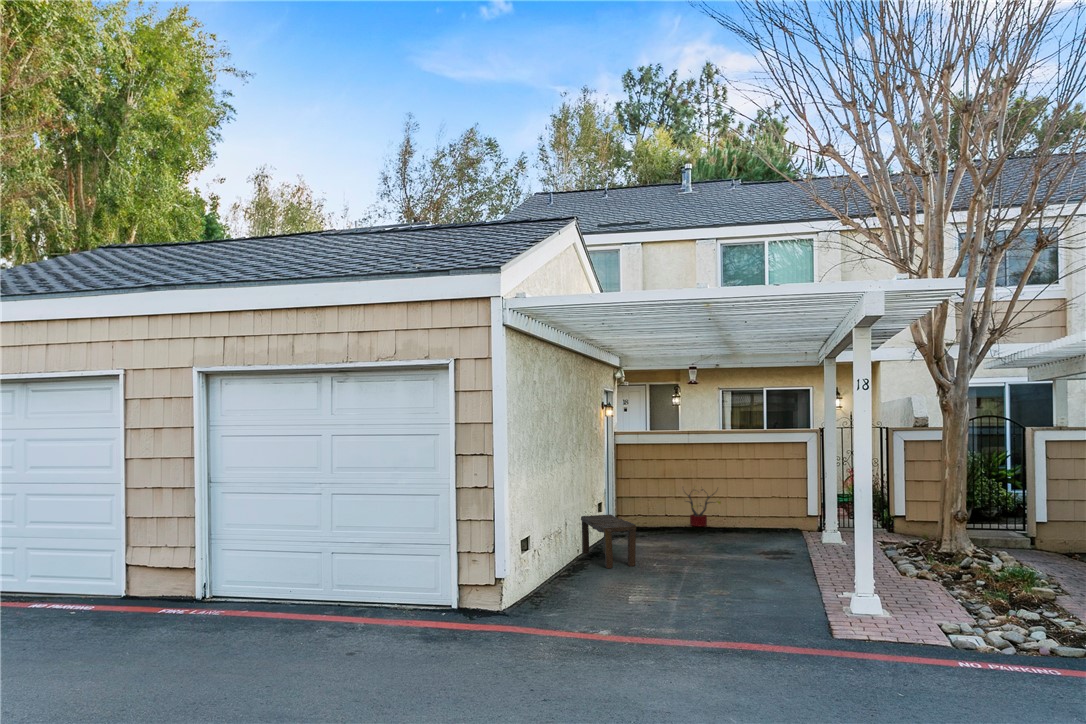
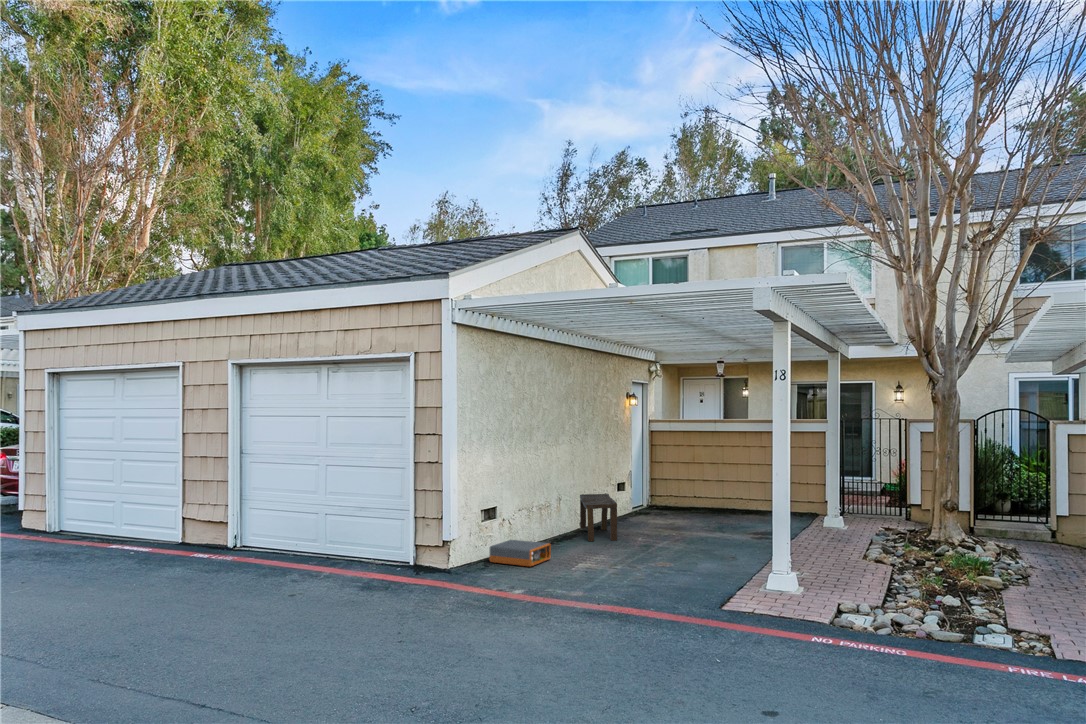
decorative plant: present [687,489,721,527] -> none [709,470,743,510]
storage box: none [531,572,594,602] -> present [489,540,551,567]

